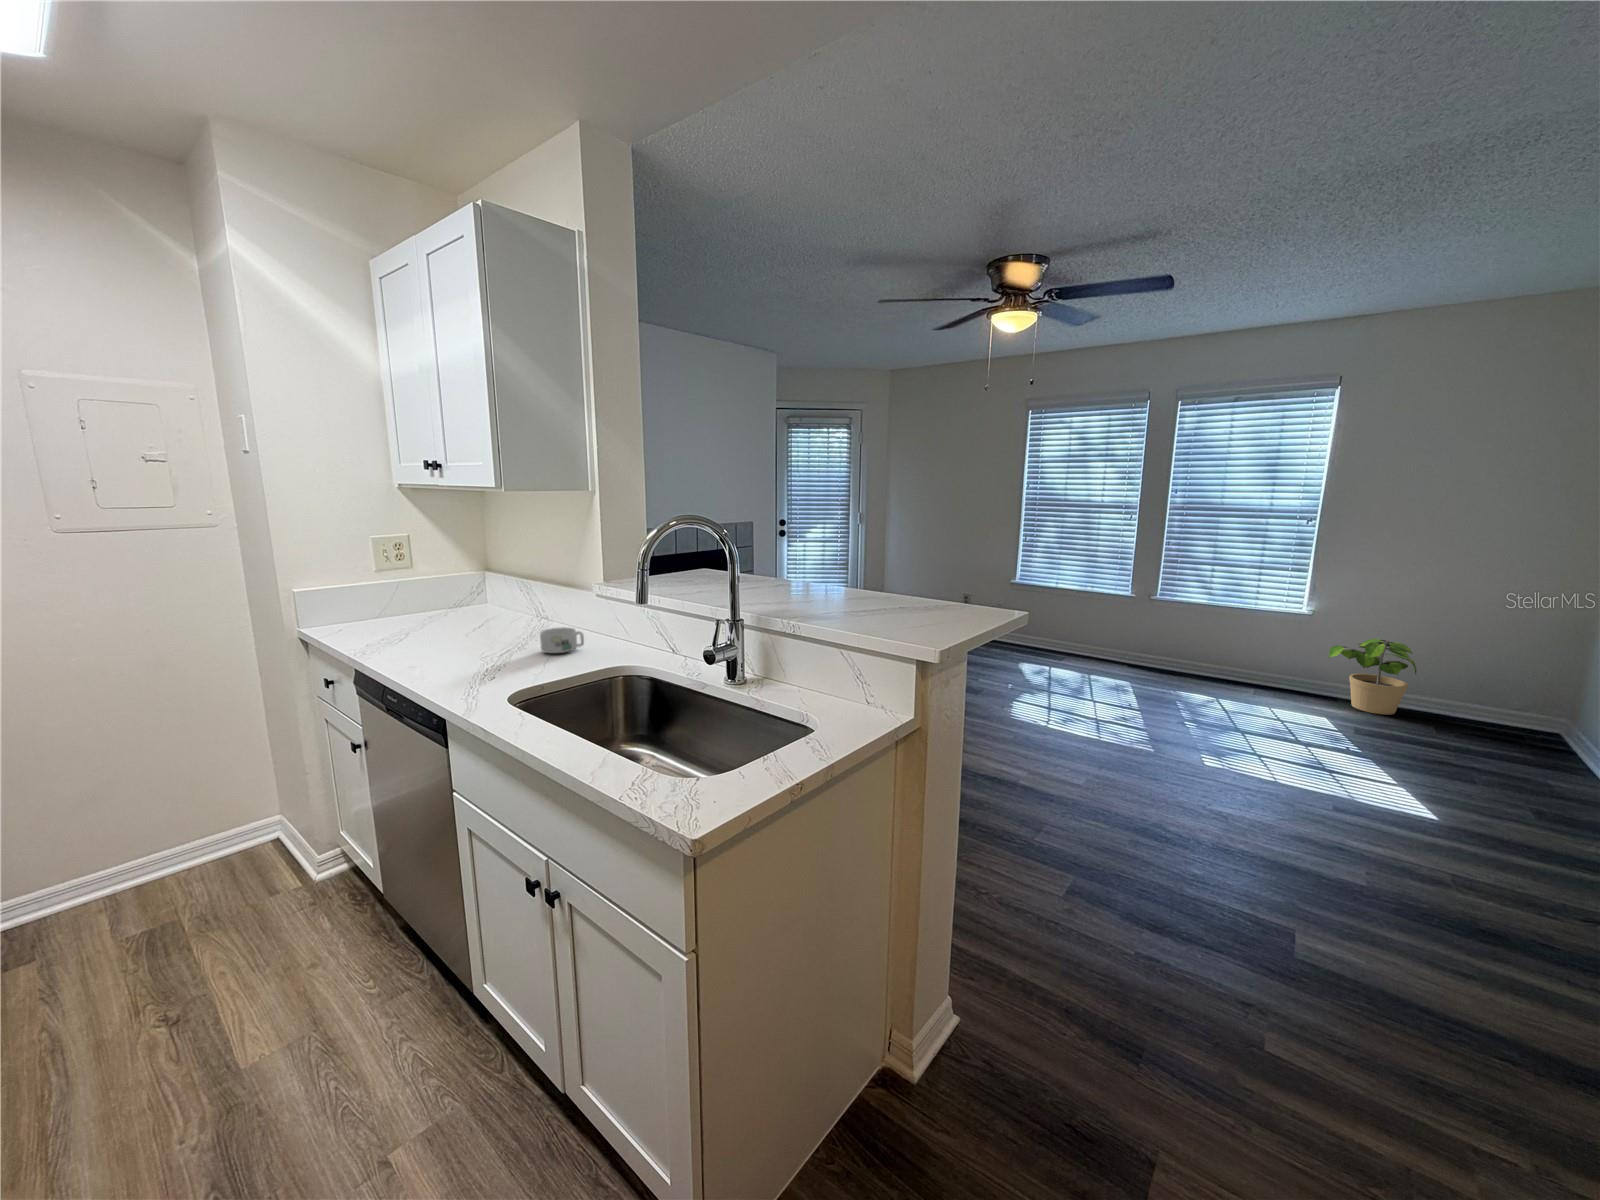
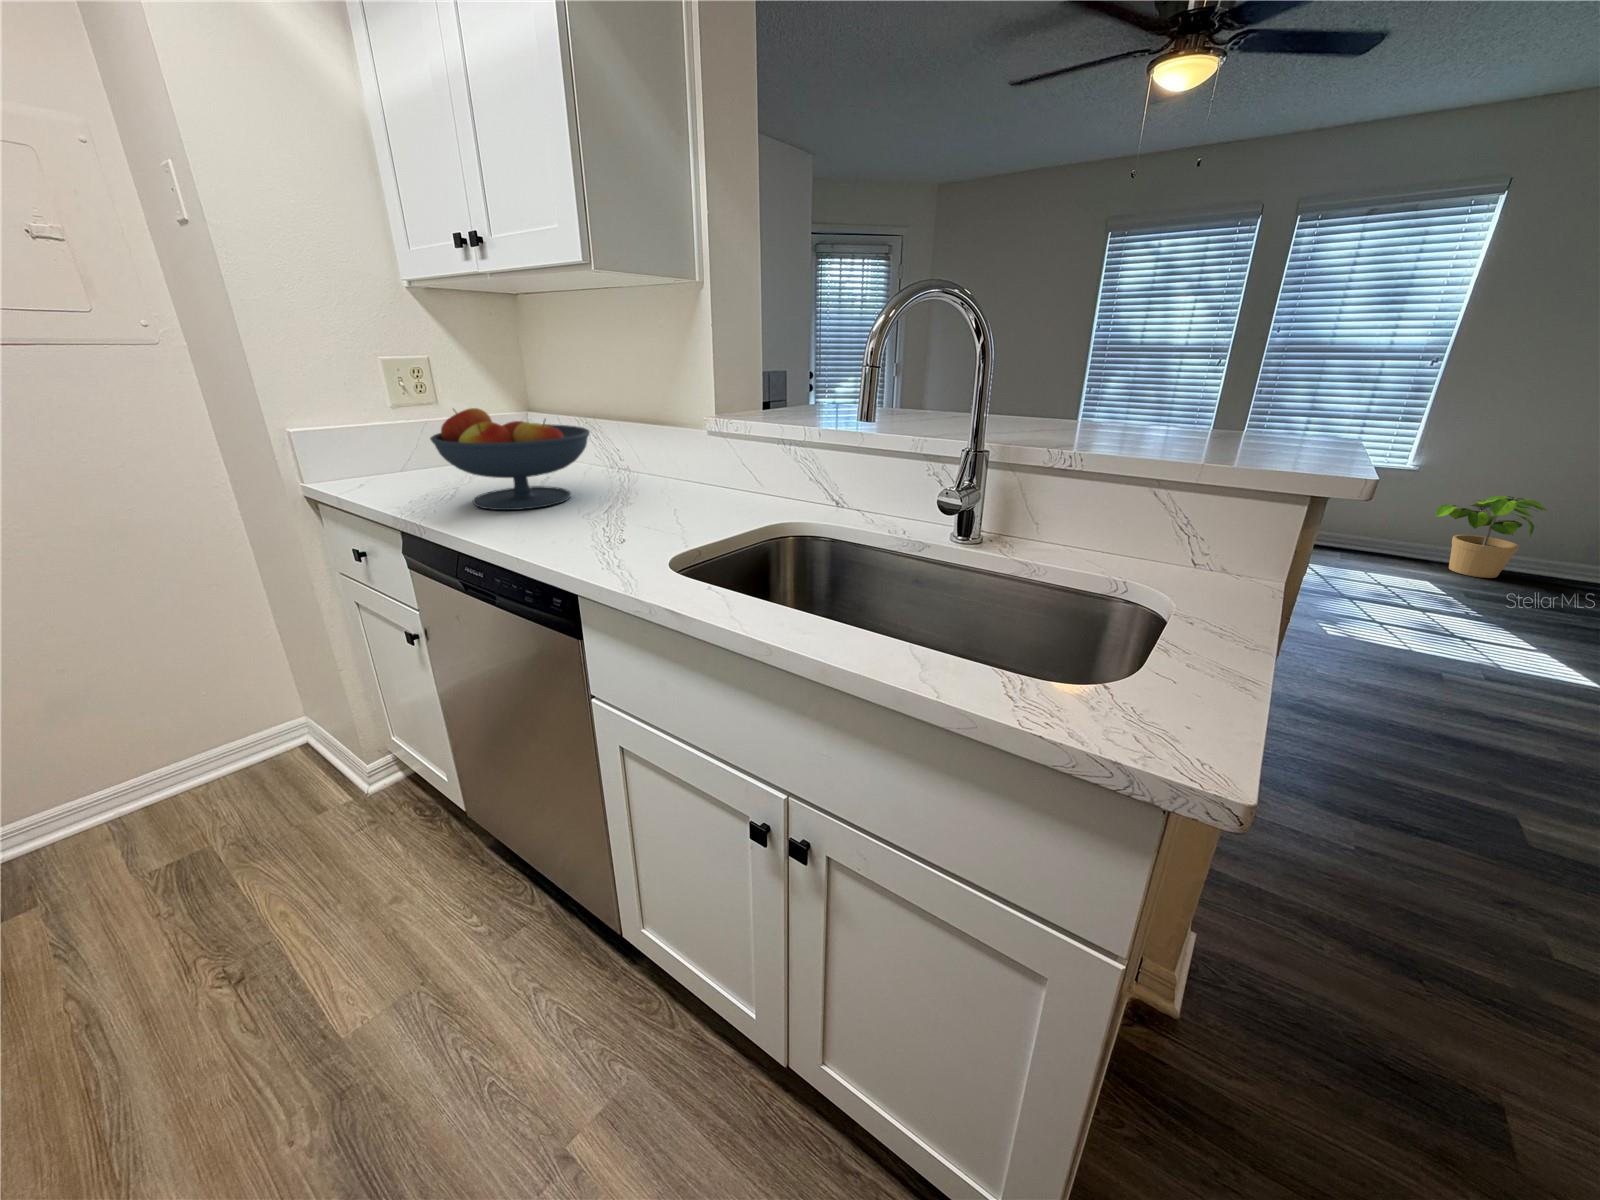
fruit bowl: none [383,579,504,653] -> present [430,408,590,510]
mug: present [540,627,584,653] -> none [656,474,712,509]

